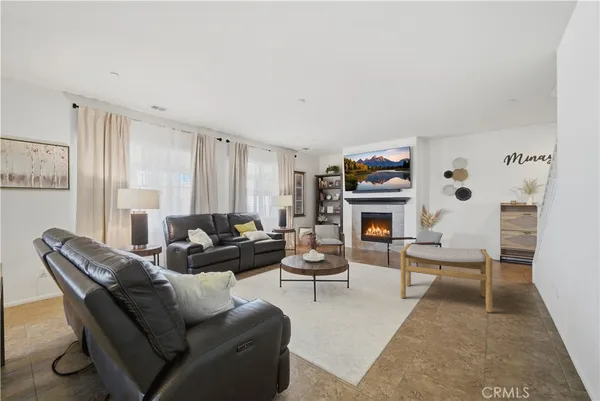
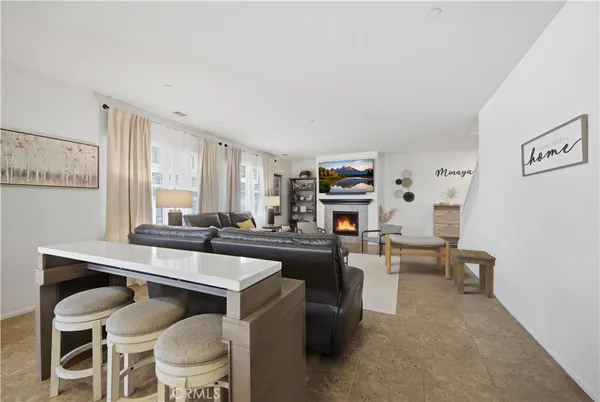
side table: none [485,268,561,351] -> present [449,249,496,298]

